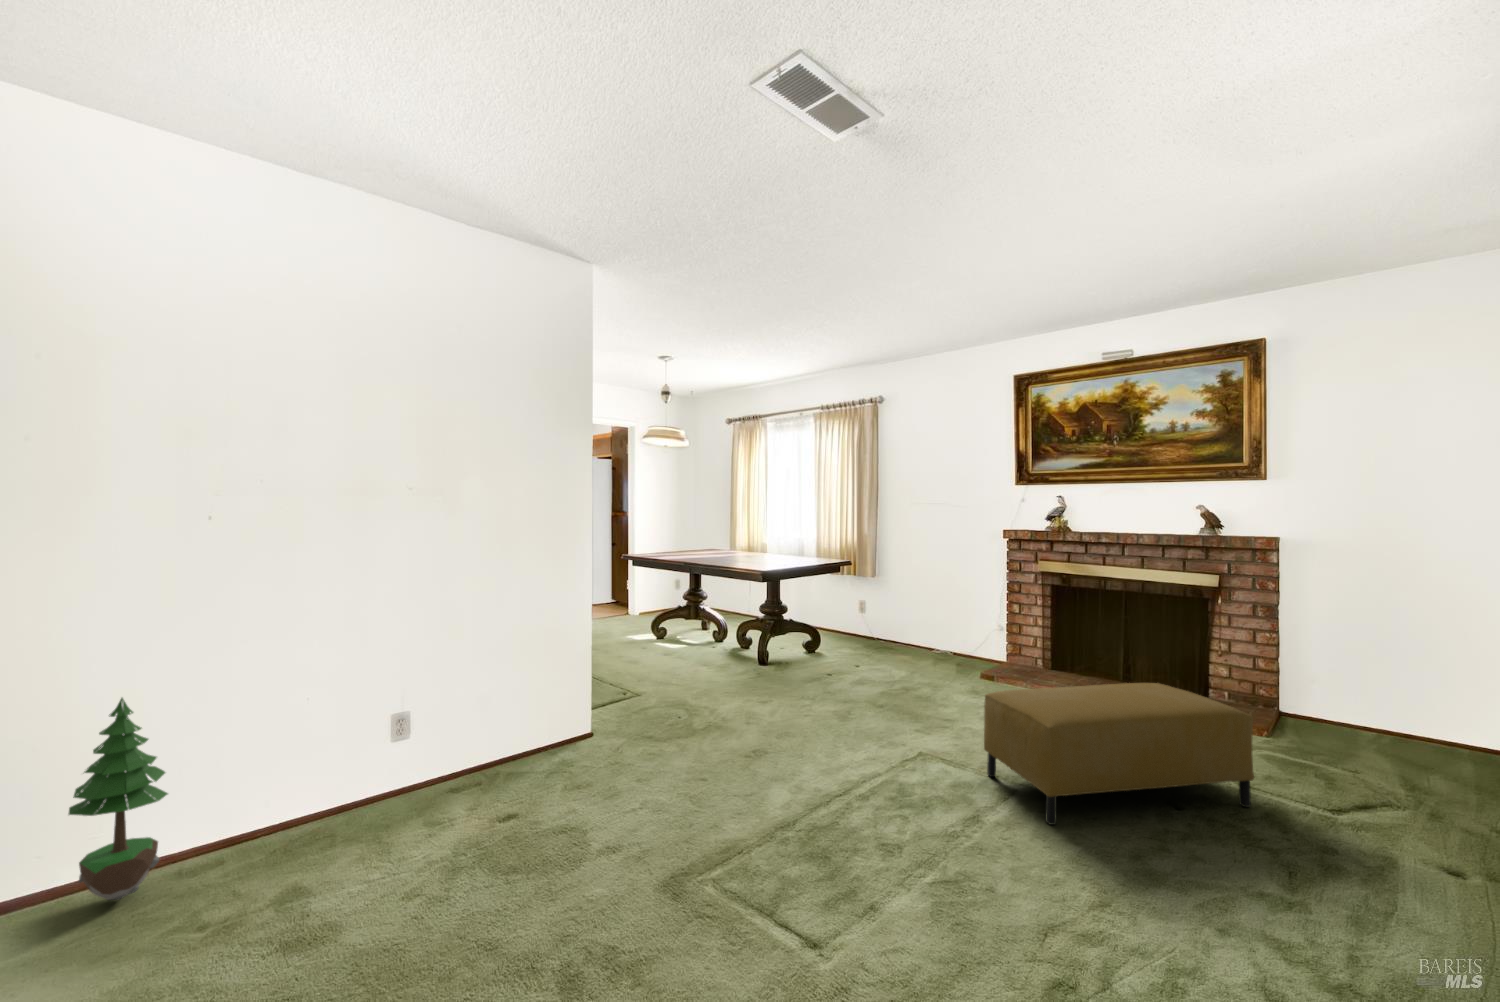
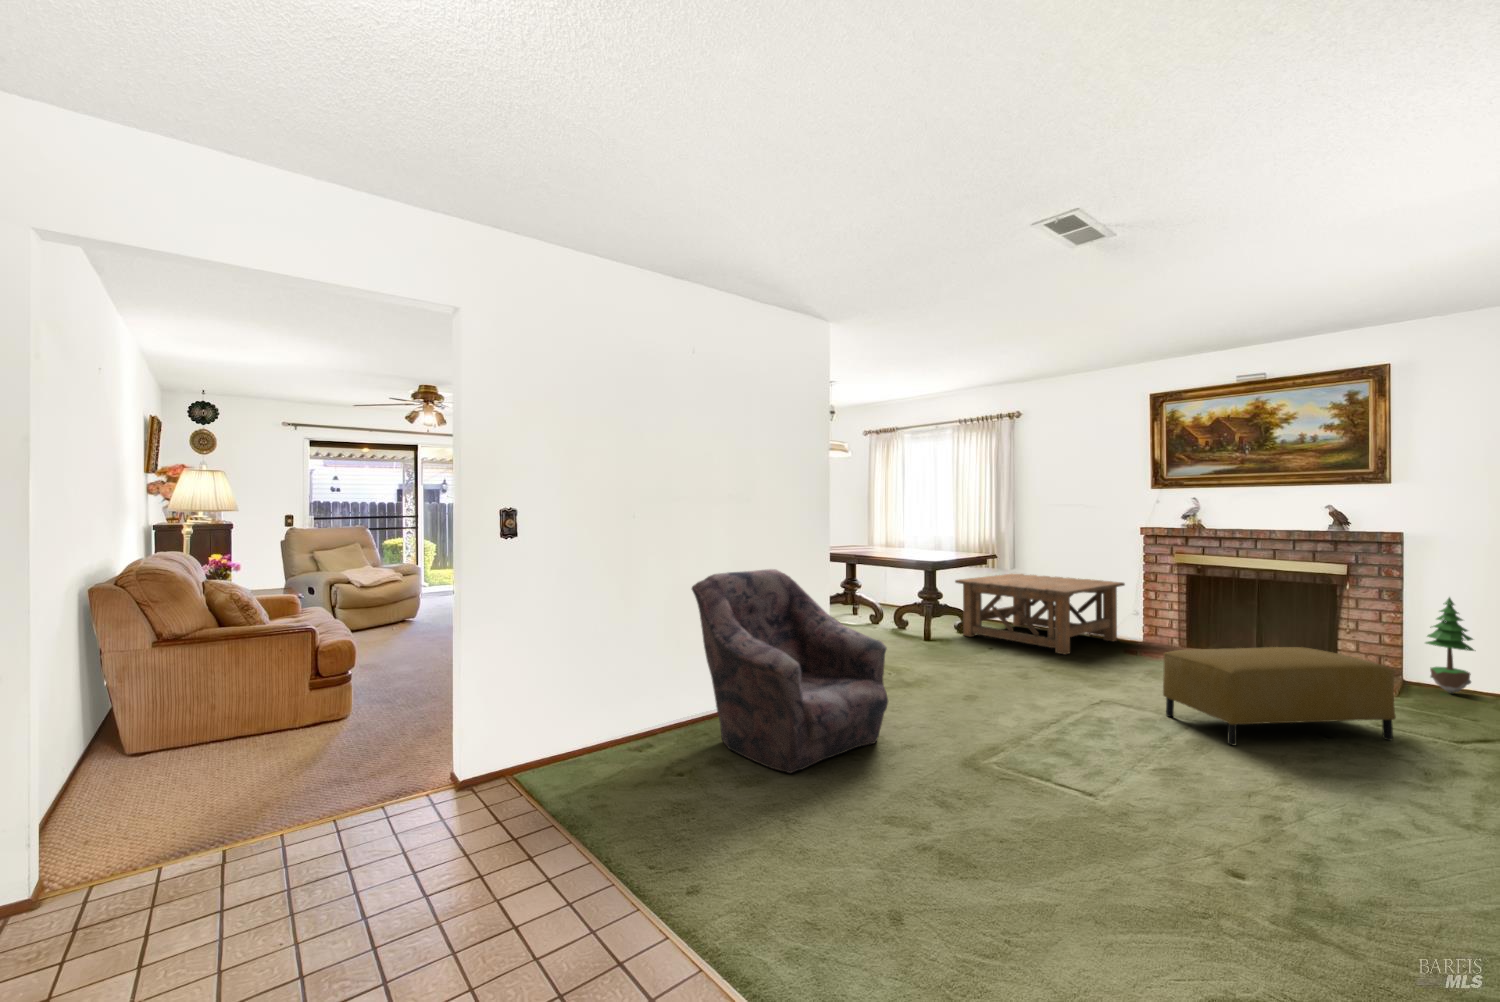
coffee table: none [798,583,988,683] -> present [955,574,1125,654]
armchair: none [311,591,594,912] -> present [692,569,888,773]
potted tree: present [68,698,168,900] -> present [1426,598,1474,693]

